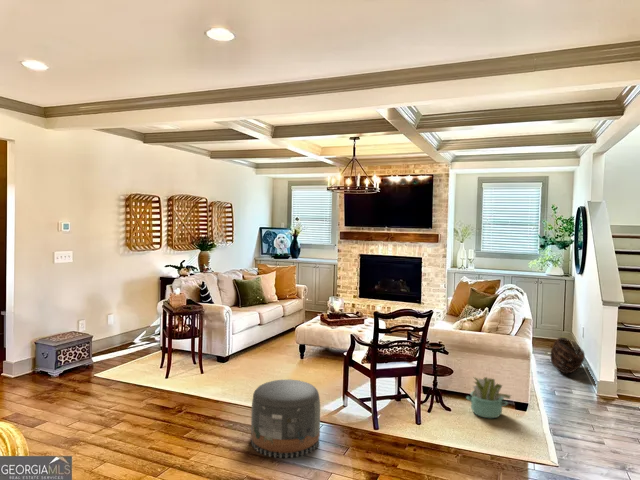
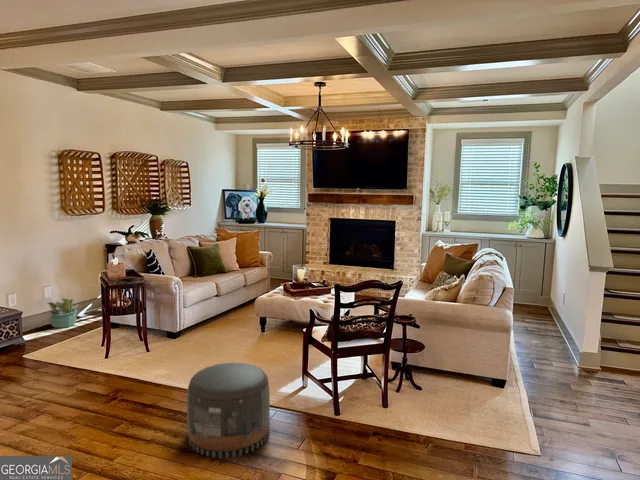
basket: present [551,338,584,373] -> none [530,304,566,343]
decorative plant: present [467,377,511,418] -> present [47,298,78,328]

